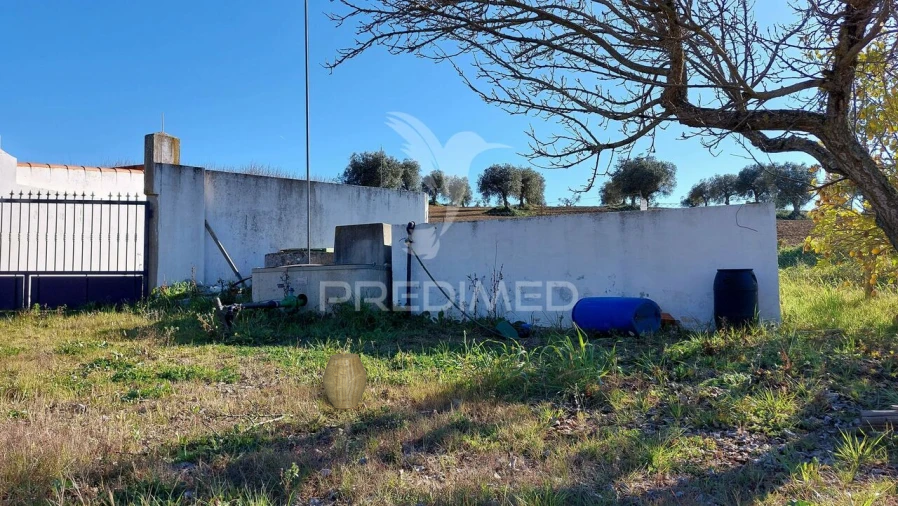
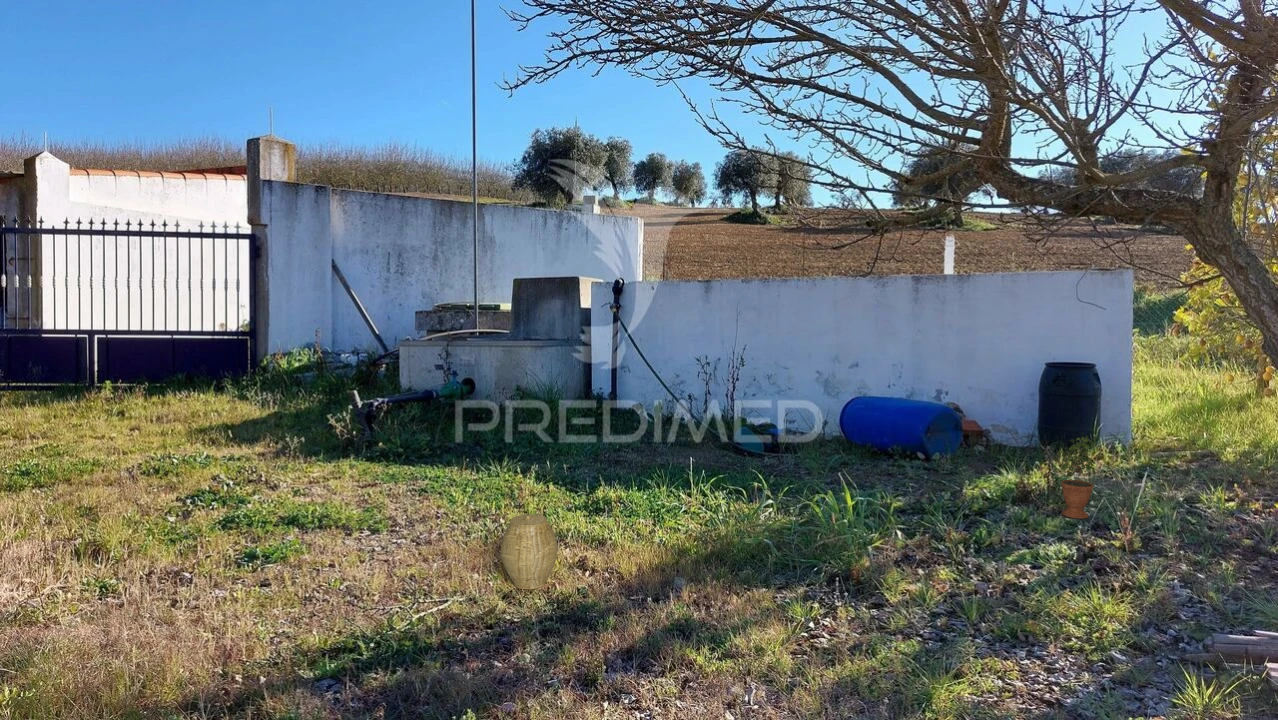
potted plant: none [731,297,760,359] -> present [1057,433,1095,519]

